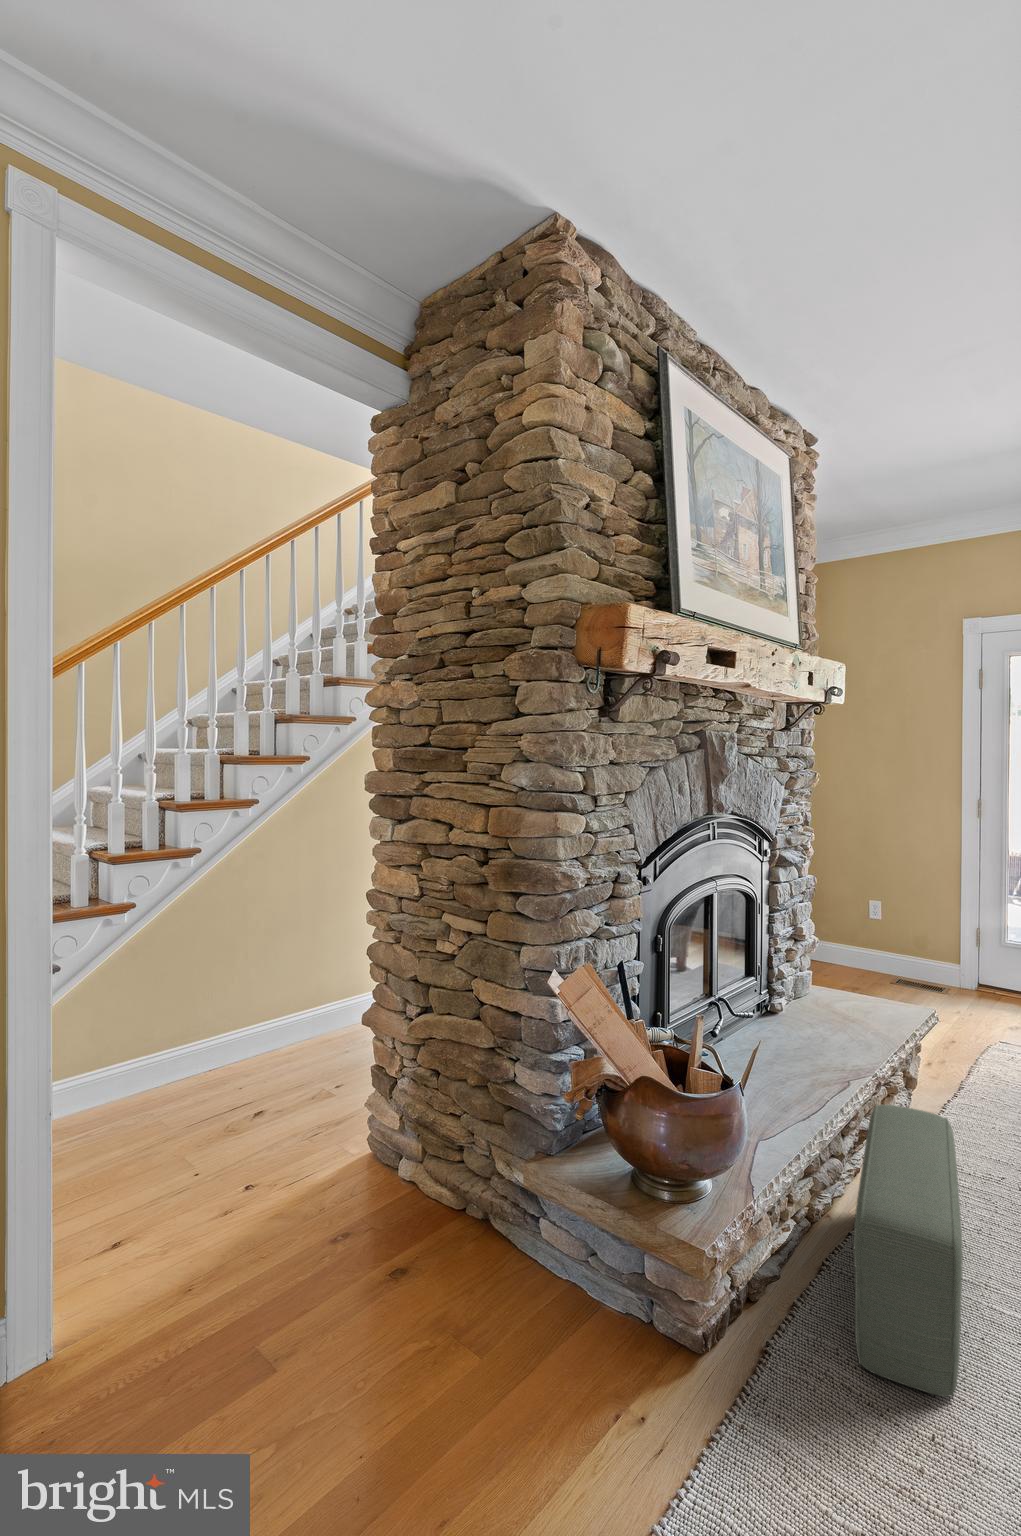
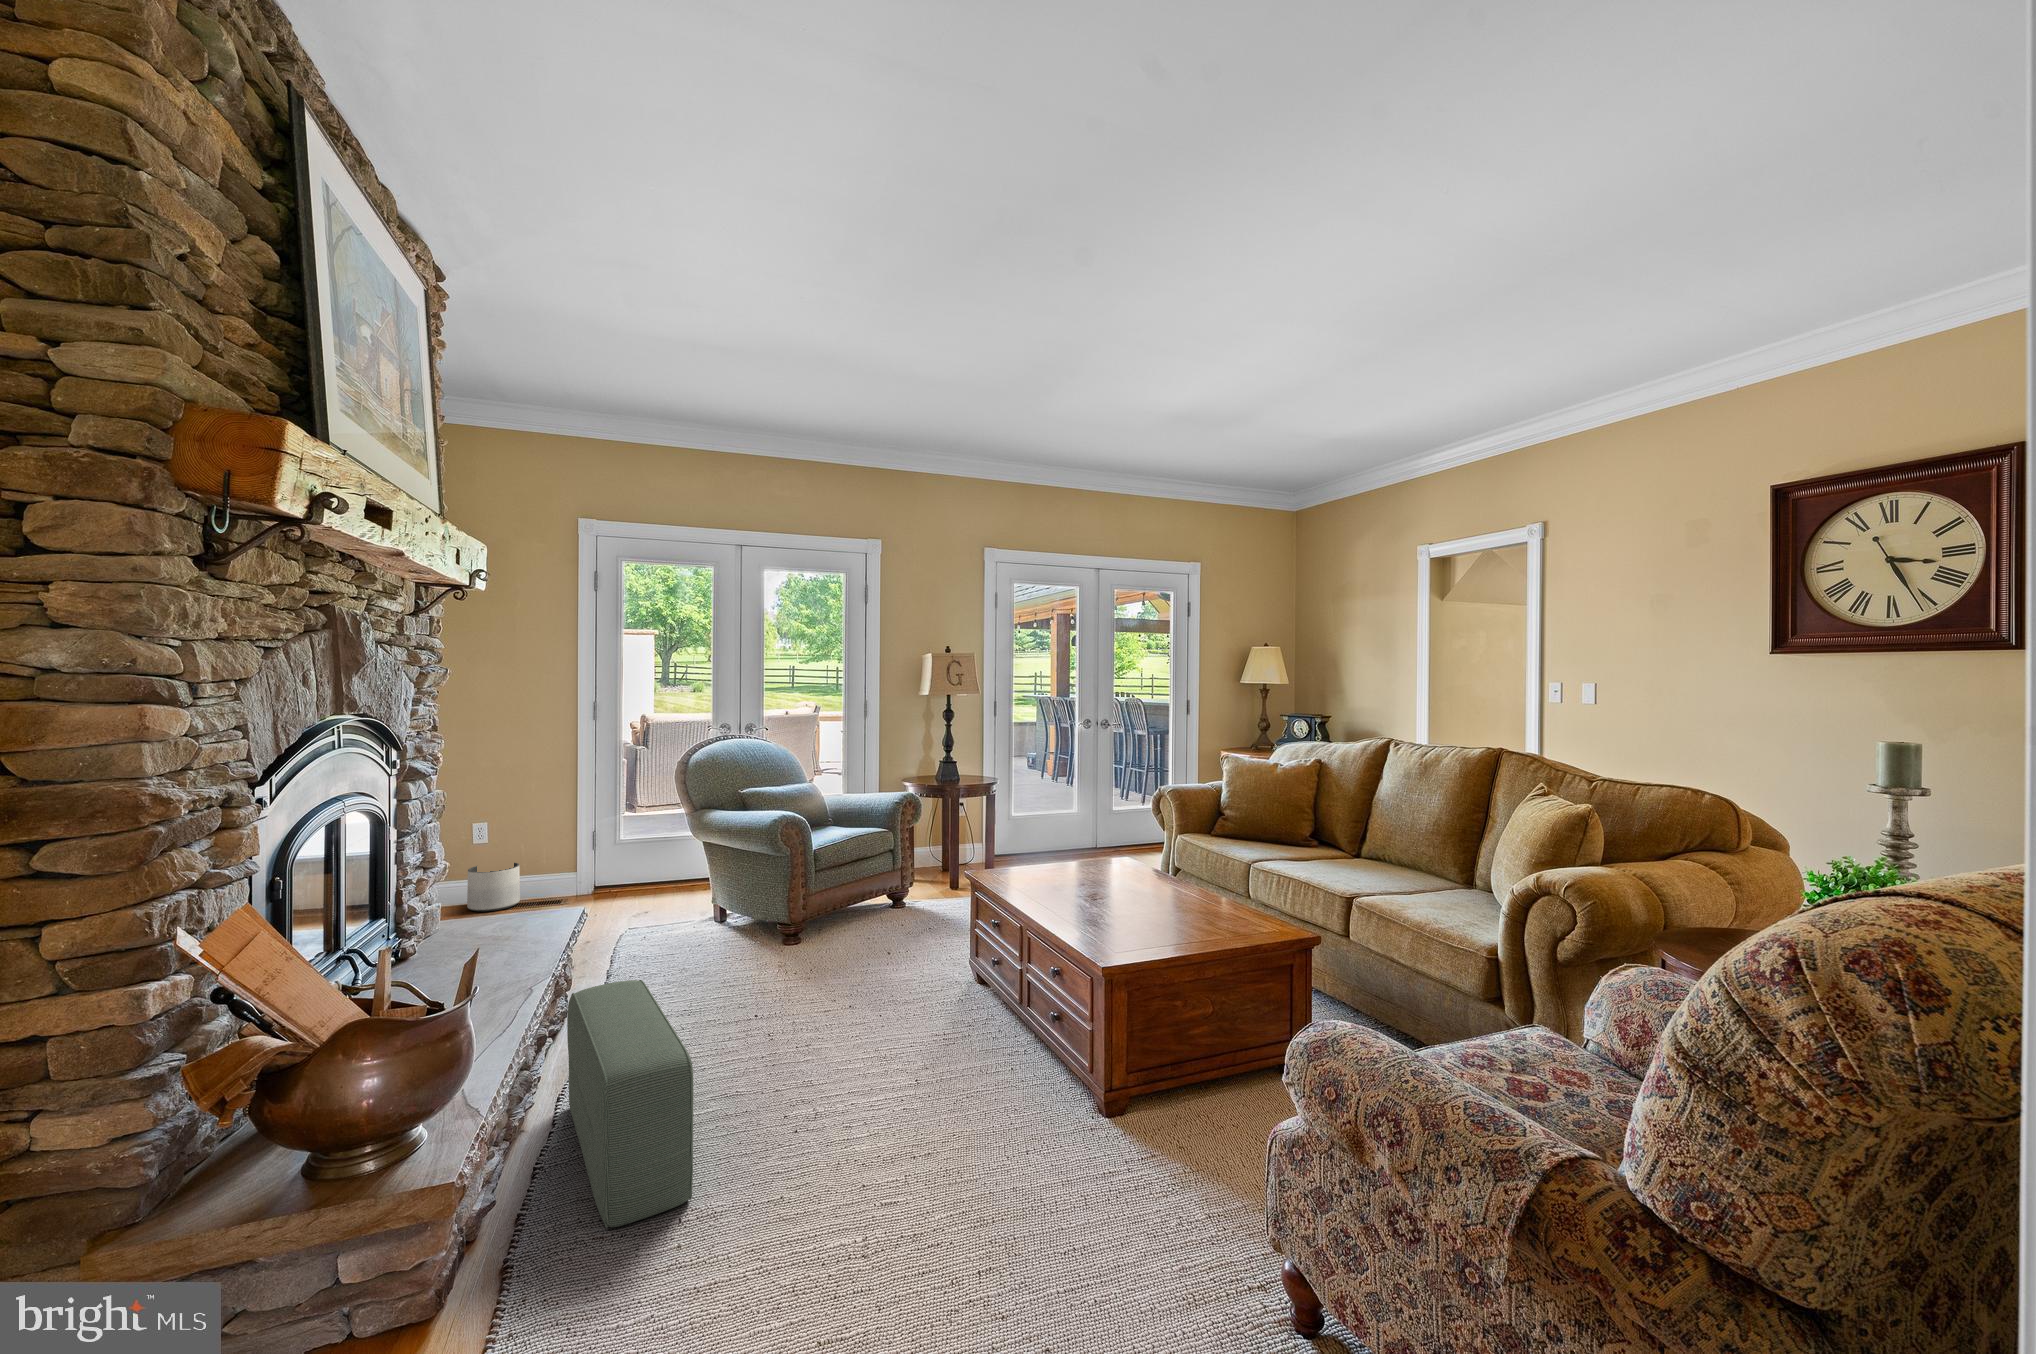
planter: none [860,942,904,987] -> present [467,863,520,912]

